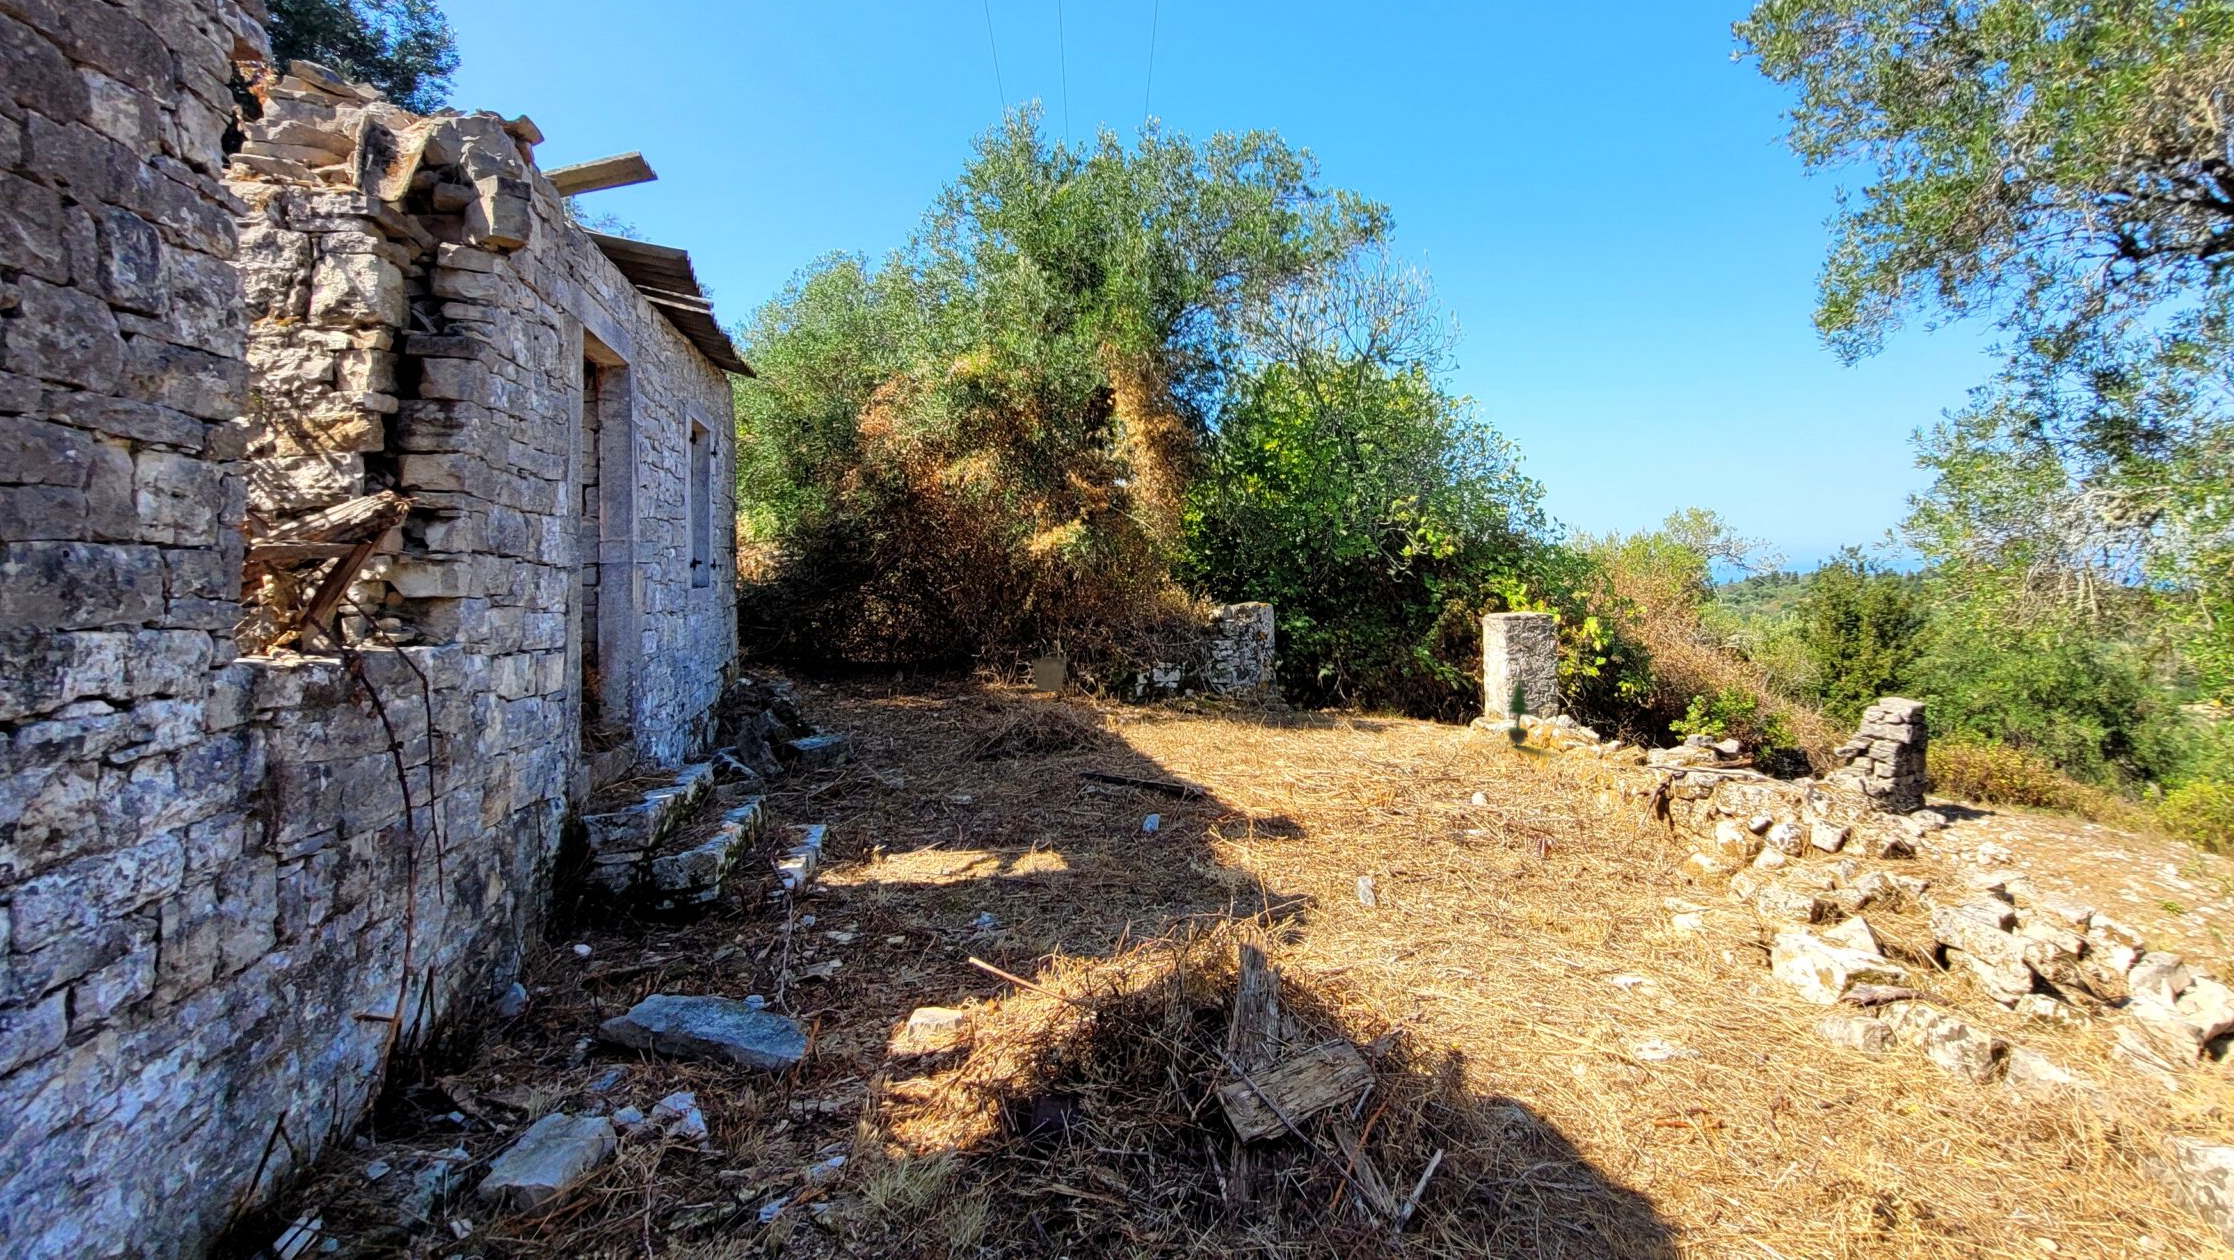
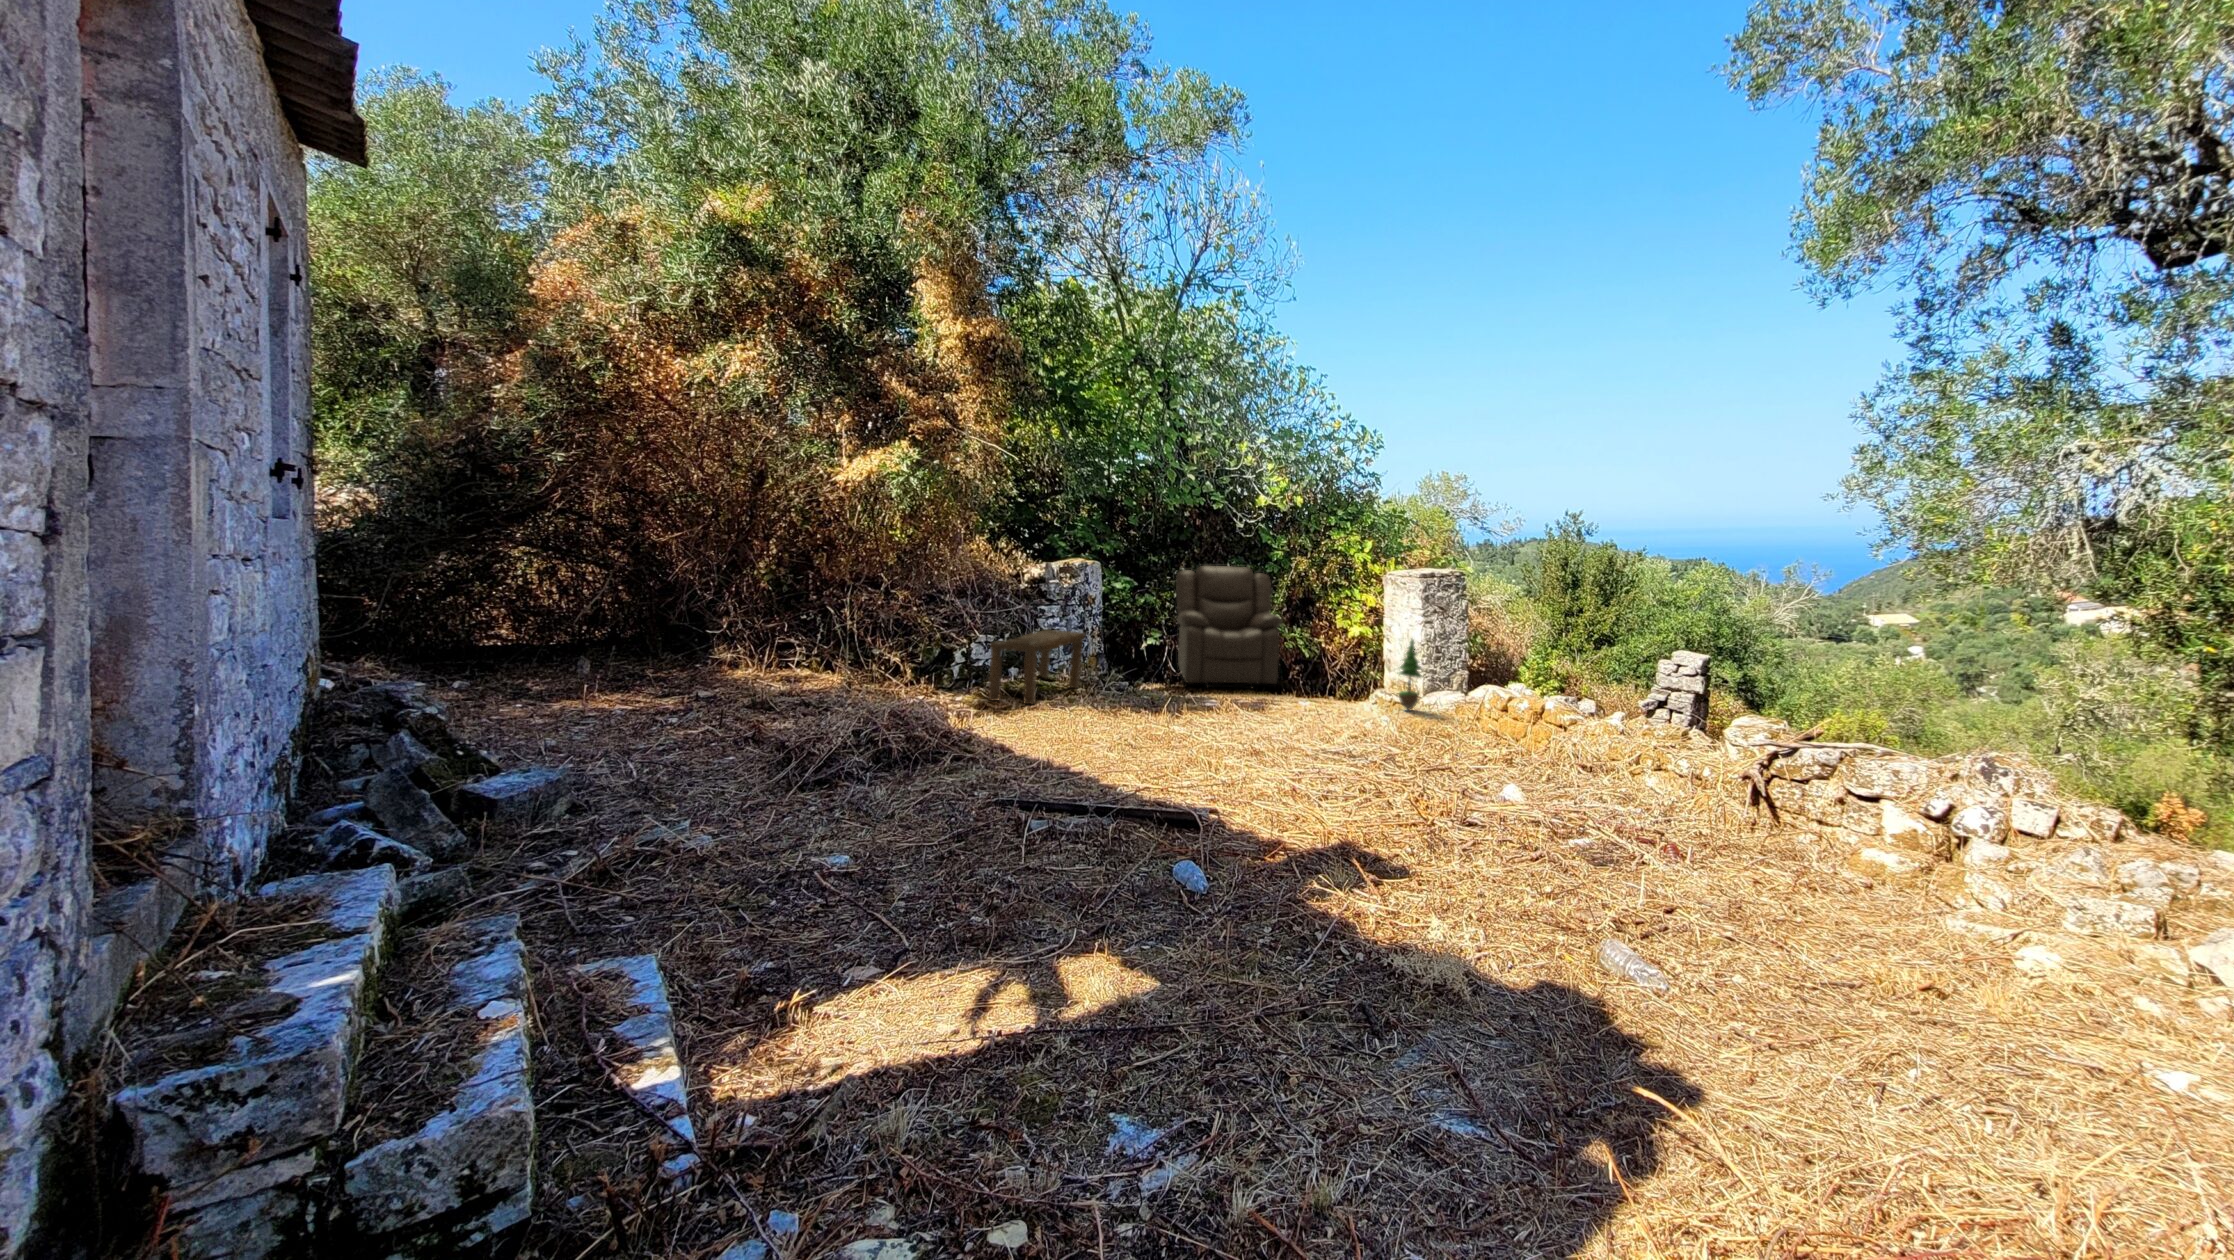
chair: none [1329,607,1426,719] -> present [1176,566,1282,688]
bucket: present [1033,658,1066,691] -> none [804,632,855,677]
bench: none [1158,660,1245,720] -> present [989,630,1085,704]

